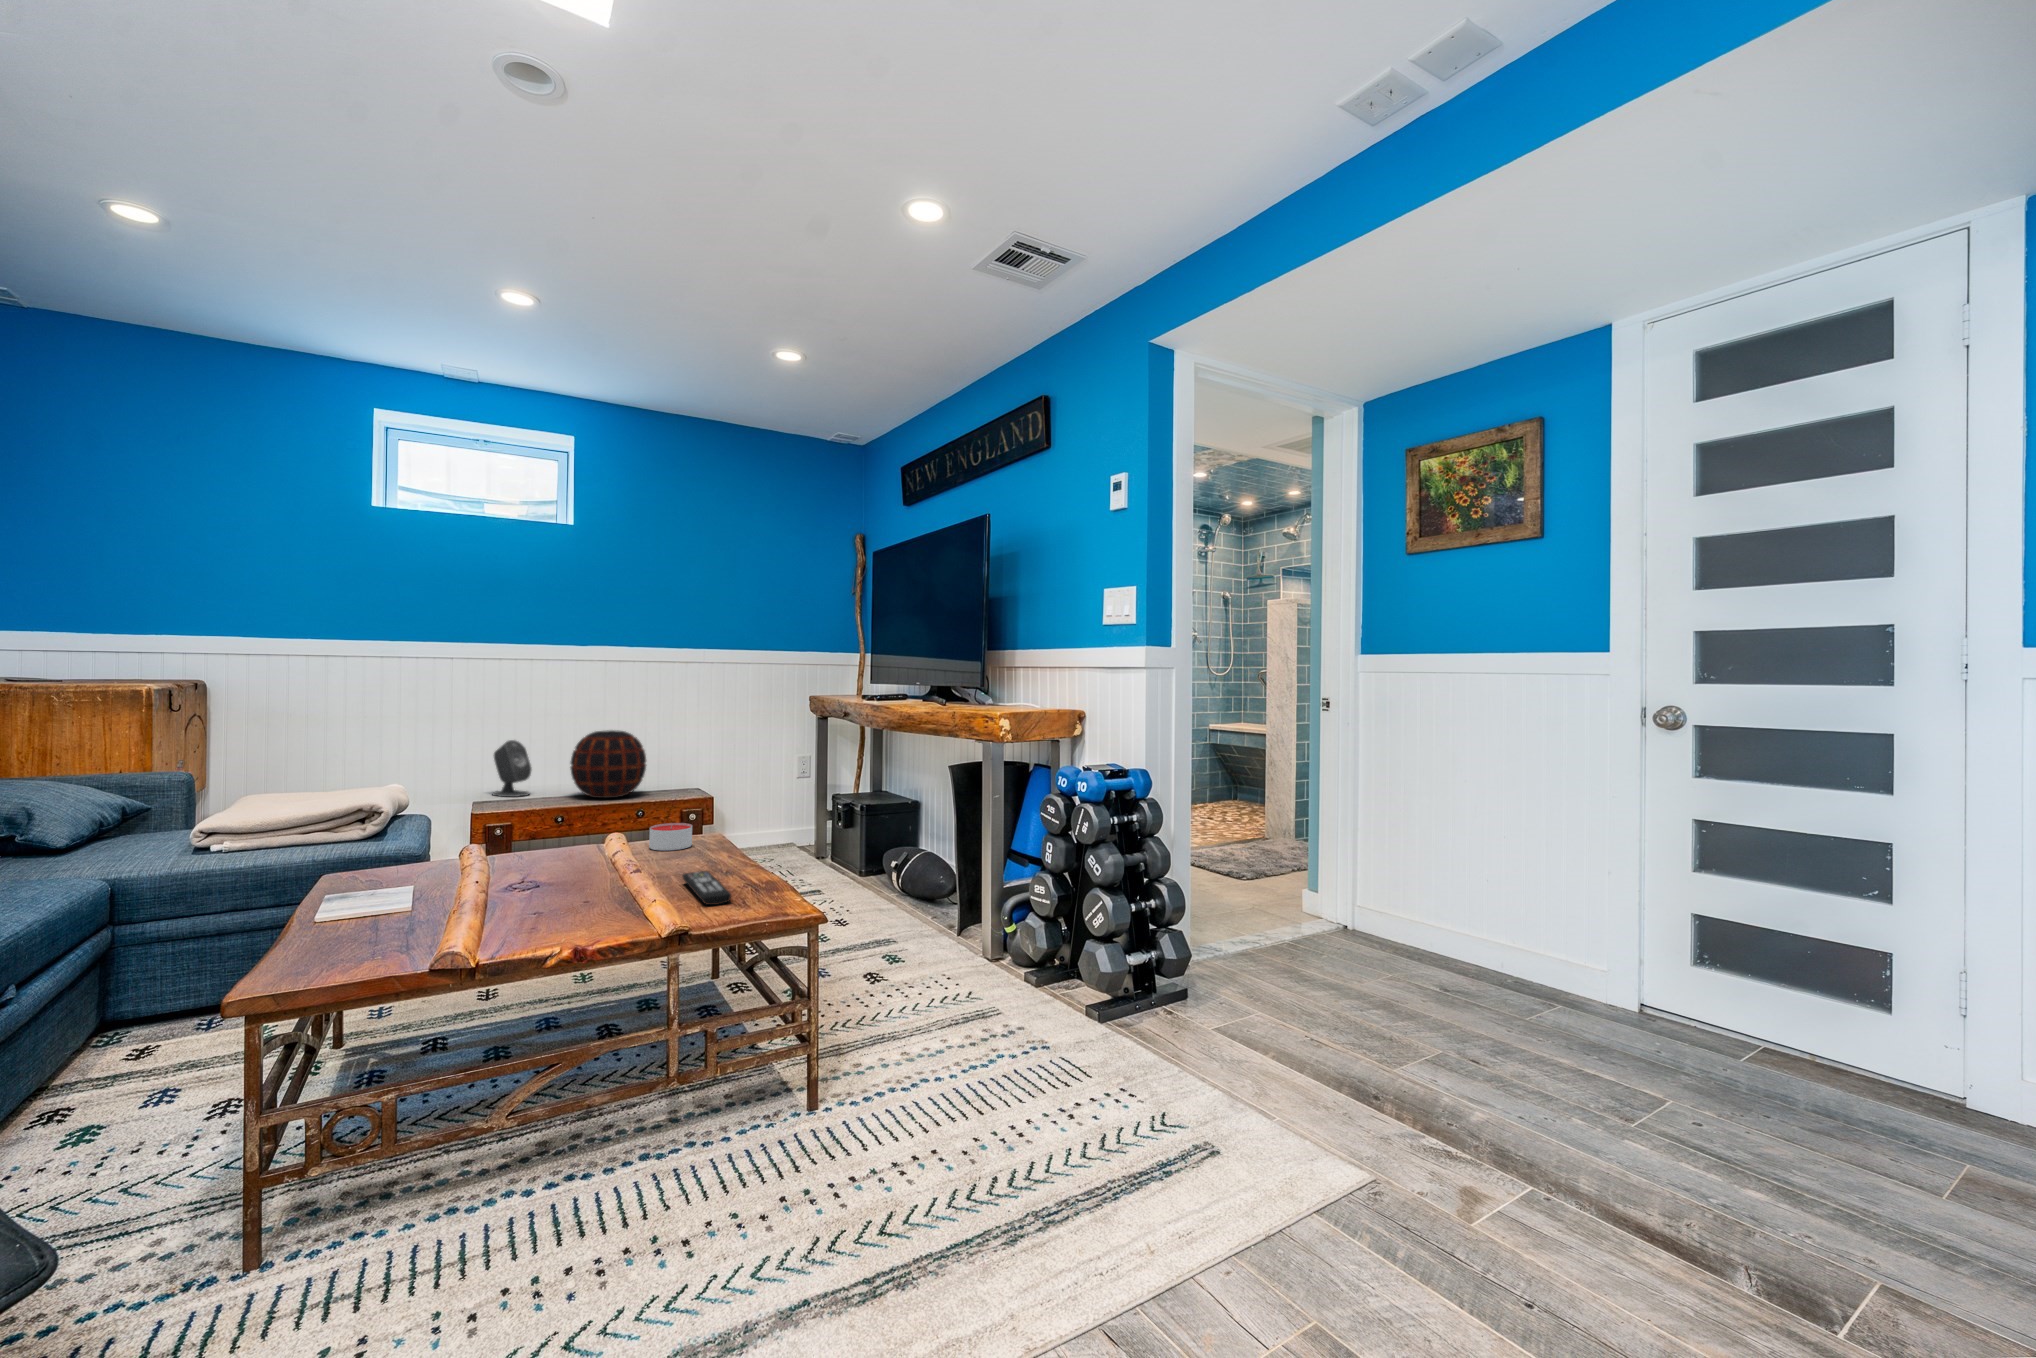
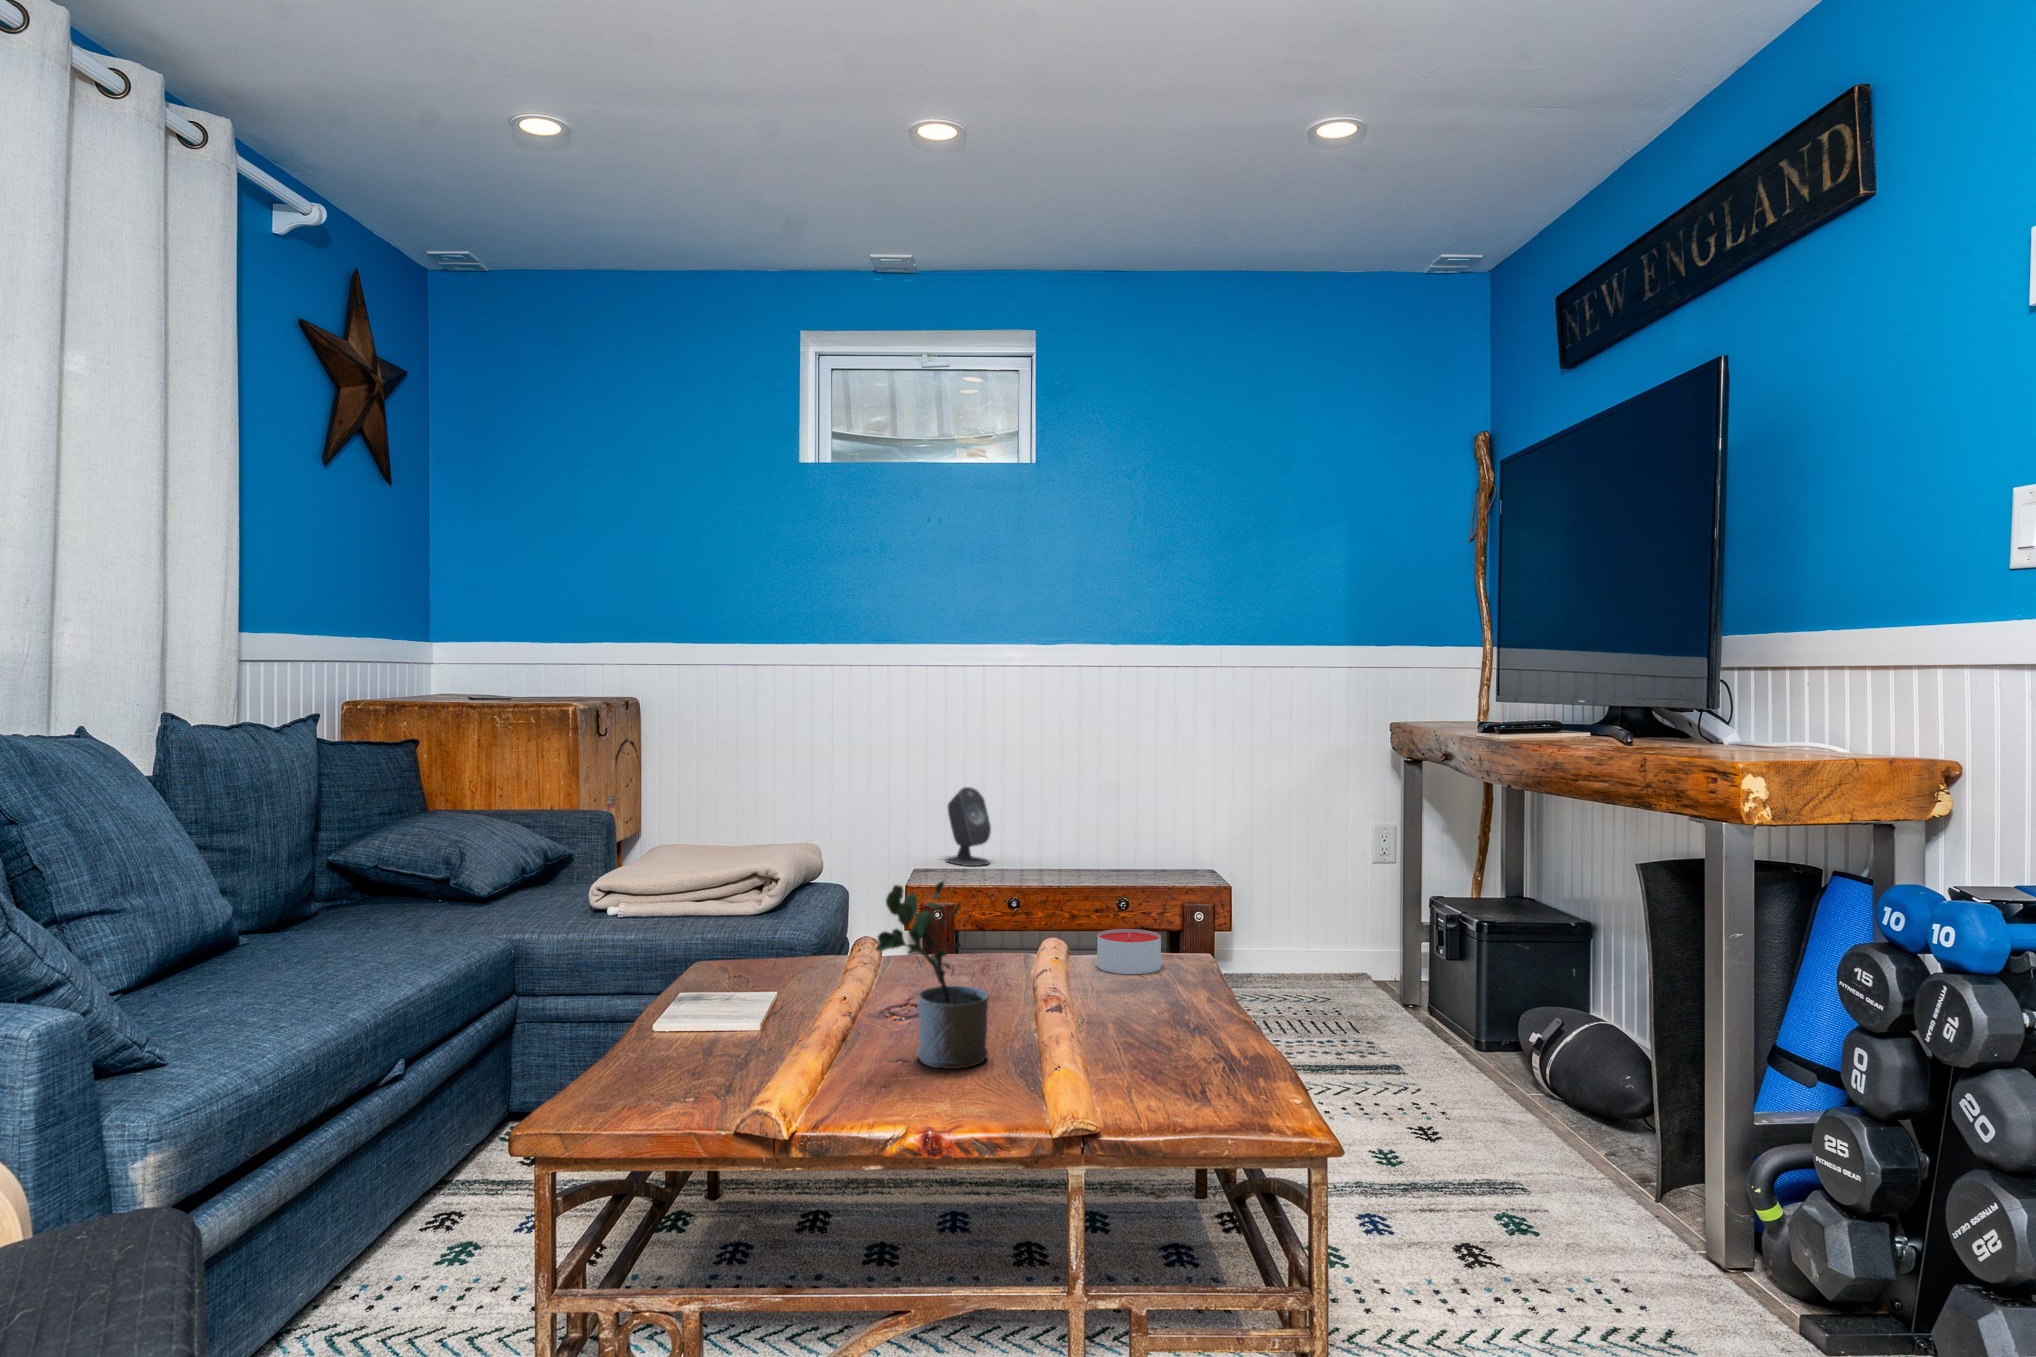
decorative vase: present [570,730,646,798] -> none [1035,777,1135,877]
potted plant: none [523,797,602,913] -> present [876,881,989,1069]
remote control: present [682,871,731,905] -> none [1119,1022,1183,1091]

